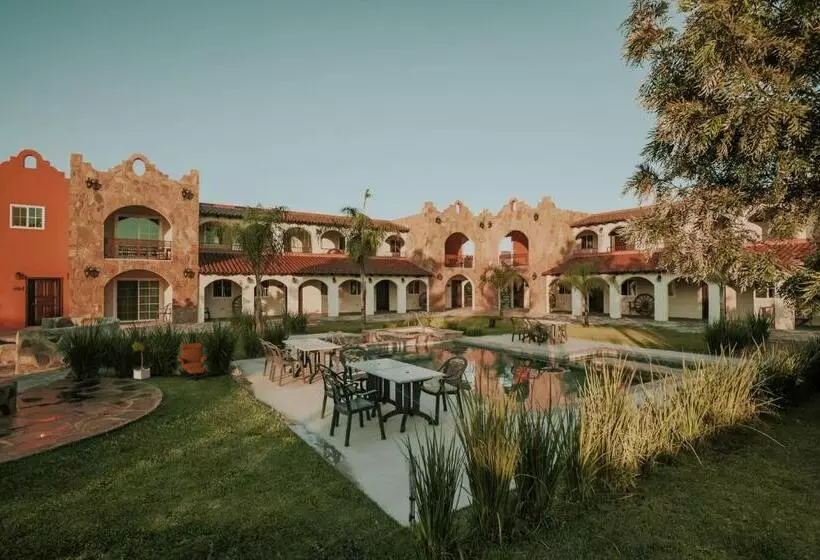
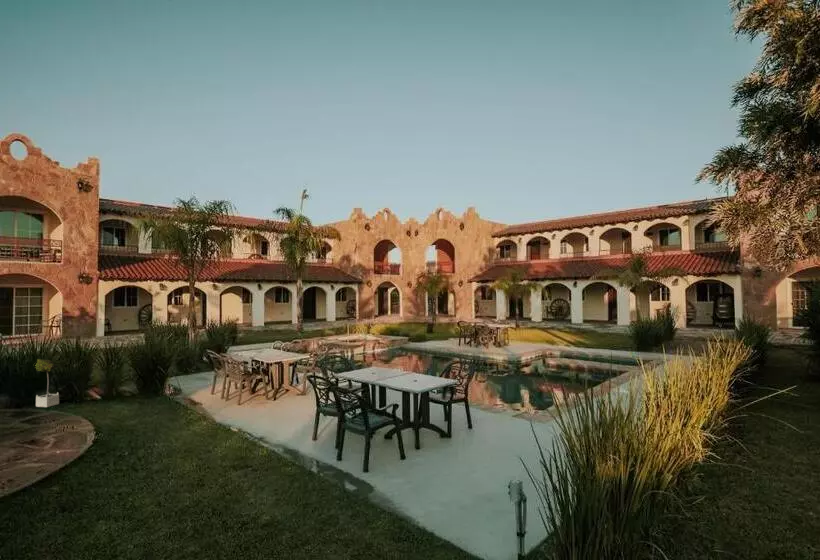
lounge chair: present [178,343,207,381] -> none [98,358,139,405]

